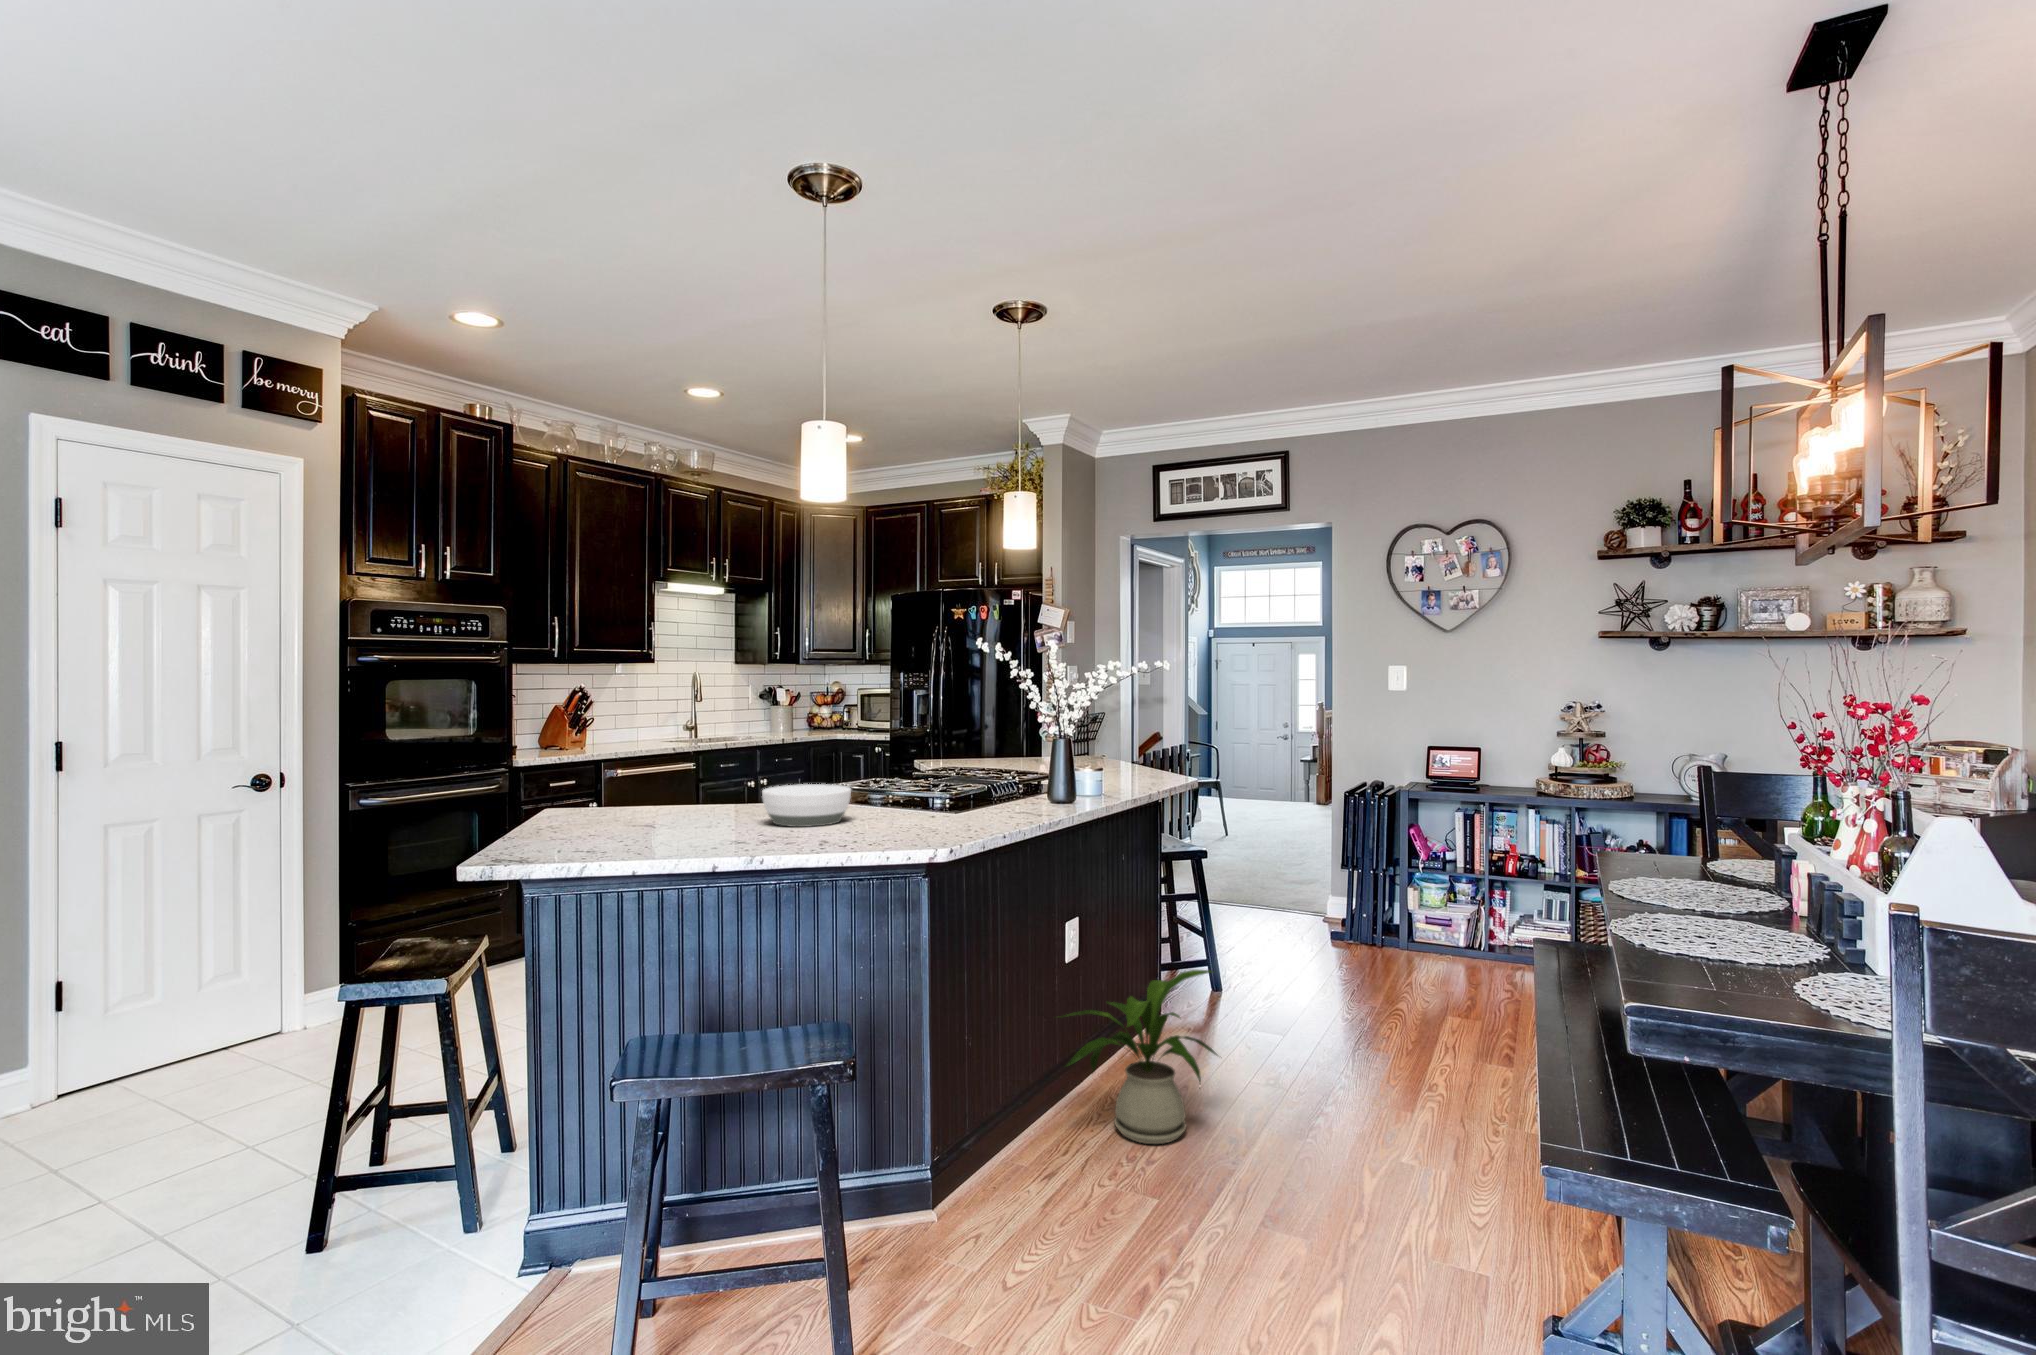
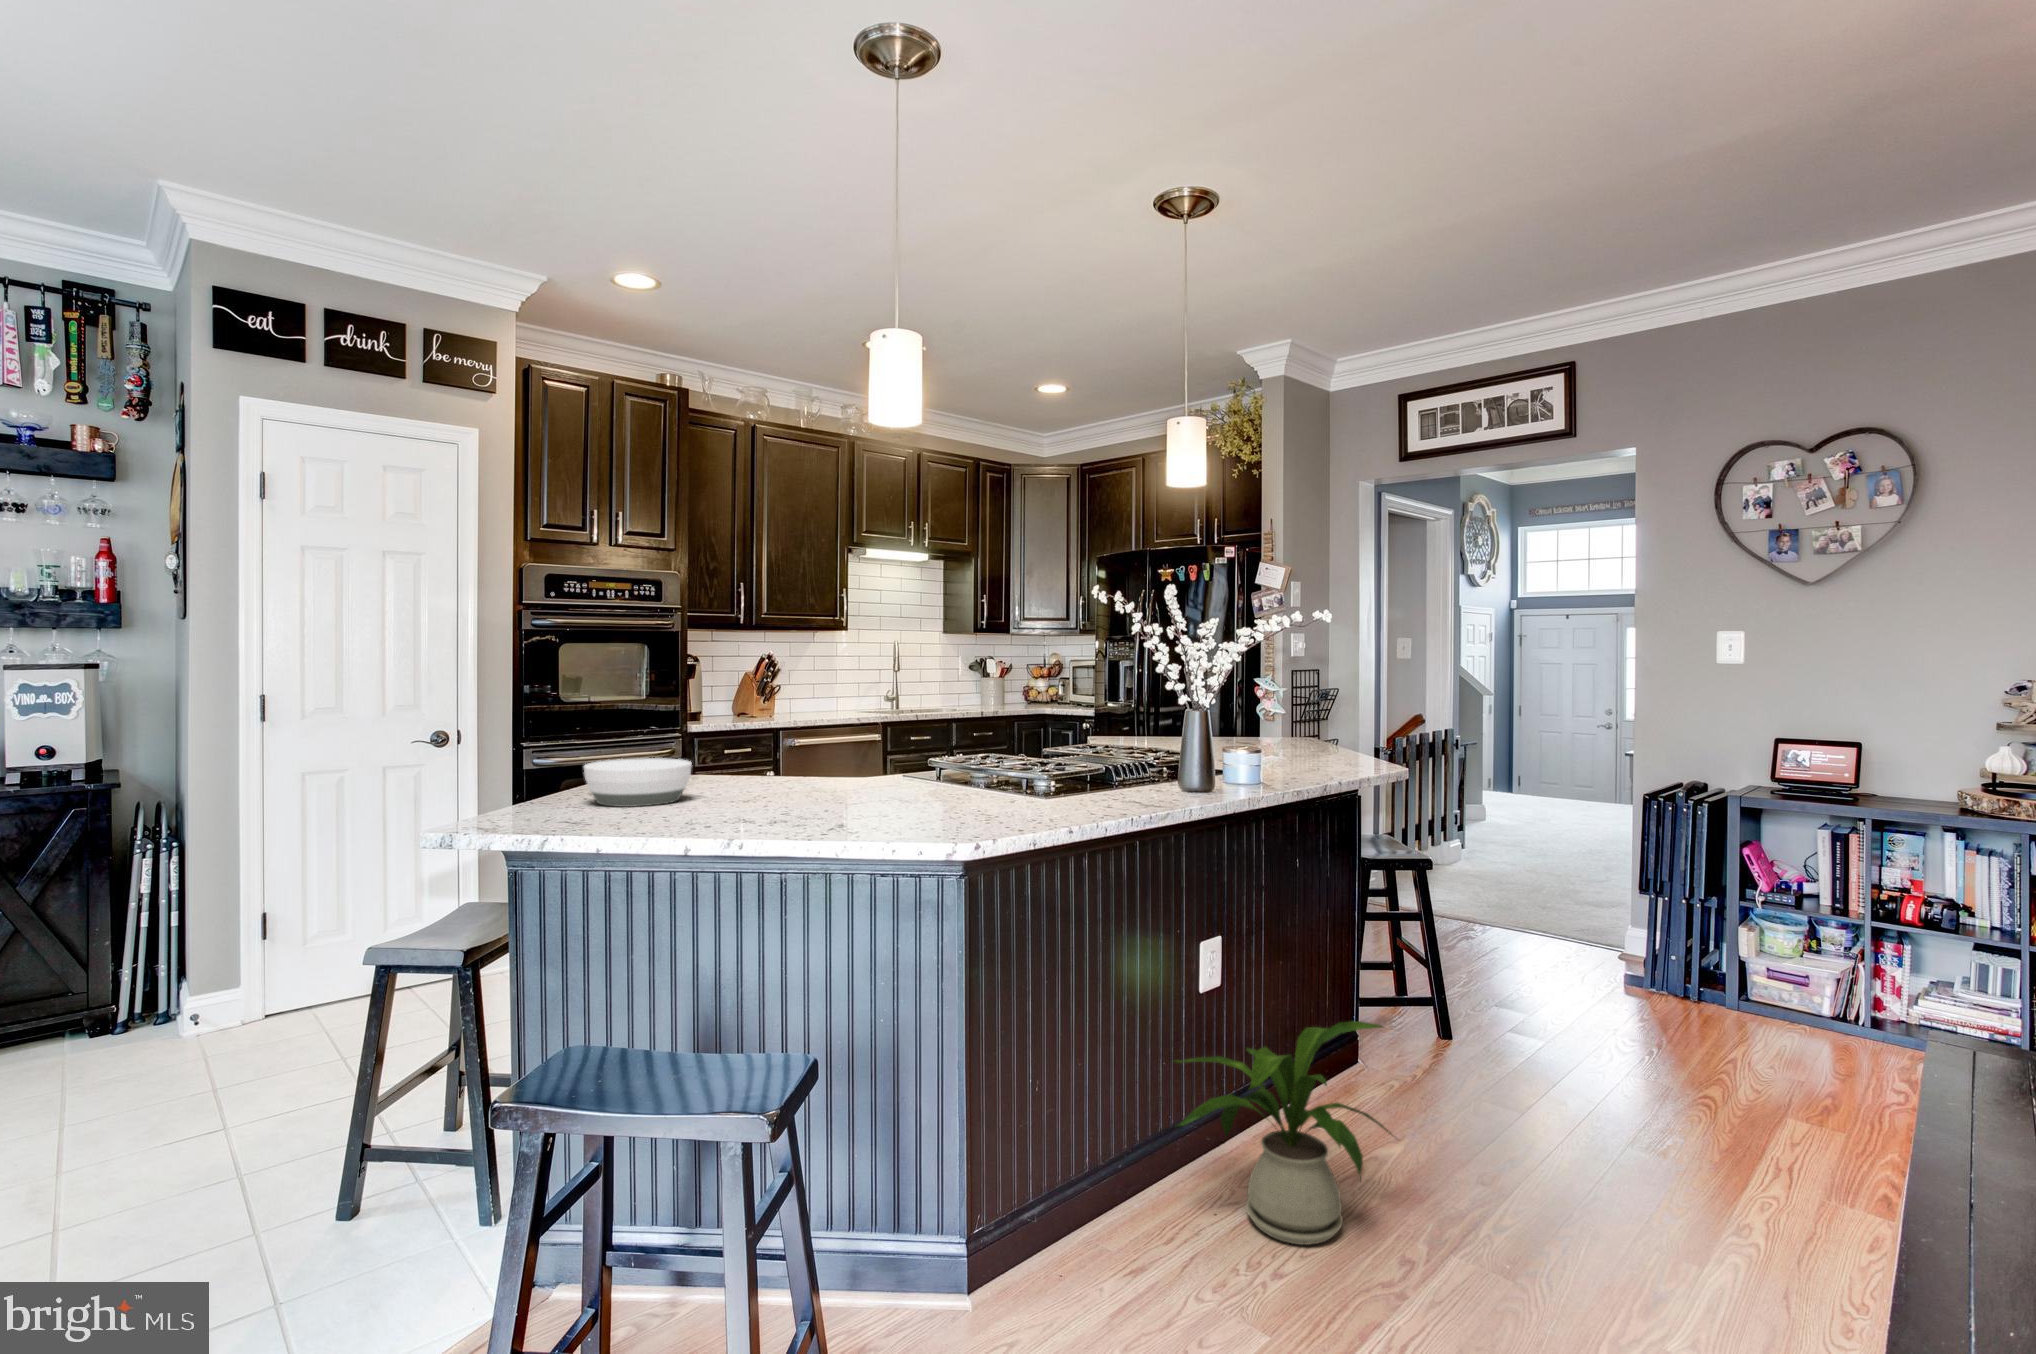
bowl: present [762,784,851,827] -> present [584,758,692,807]

